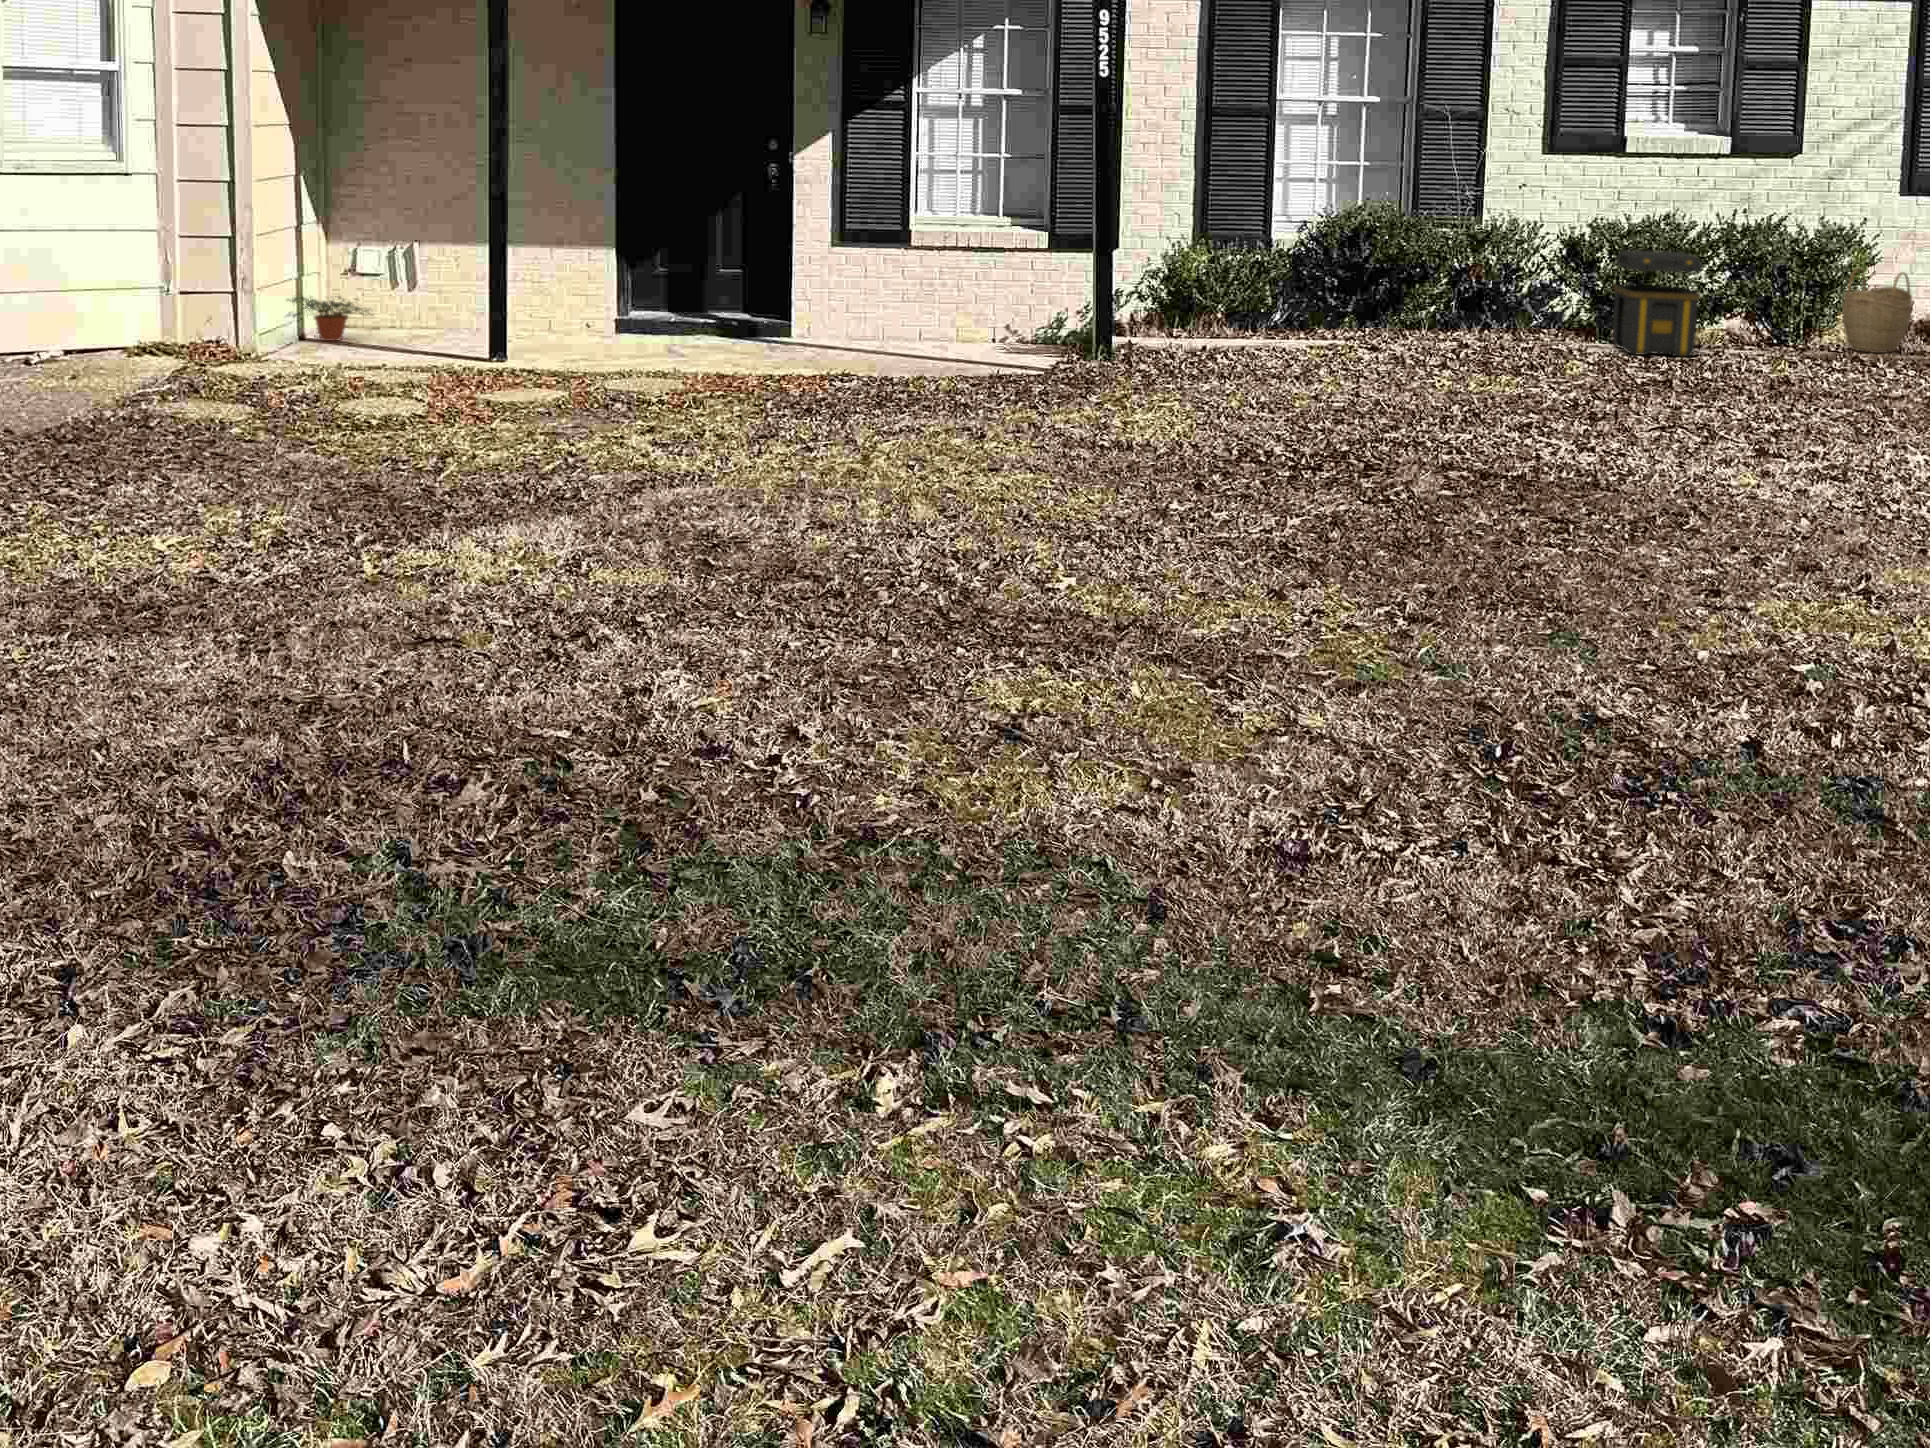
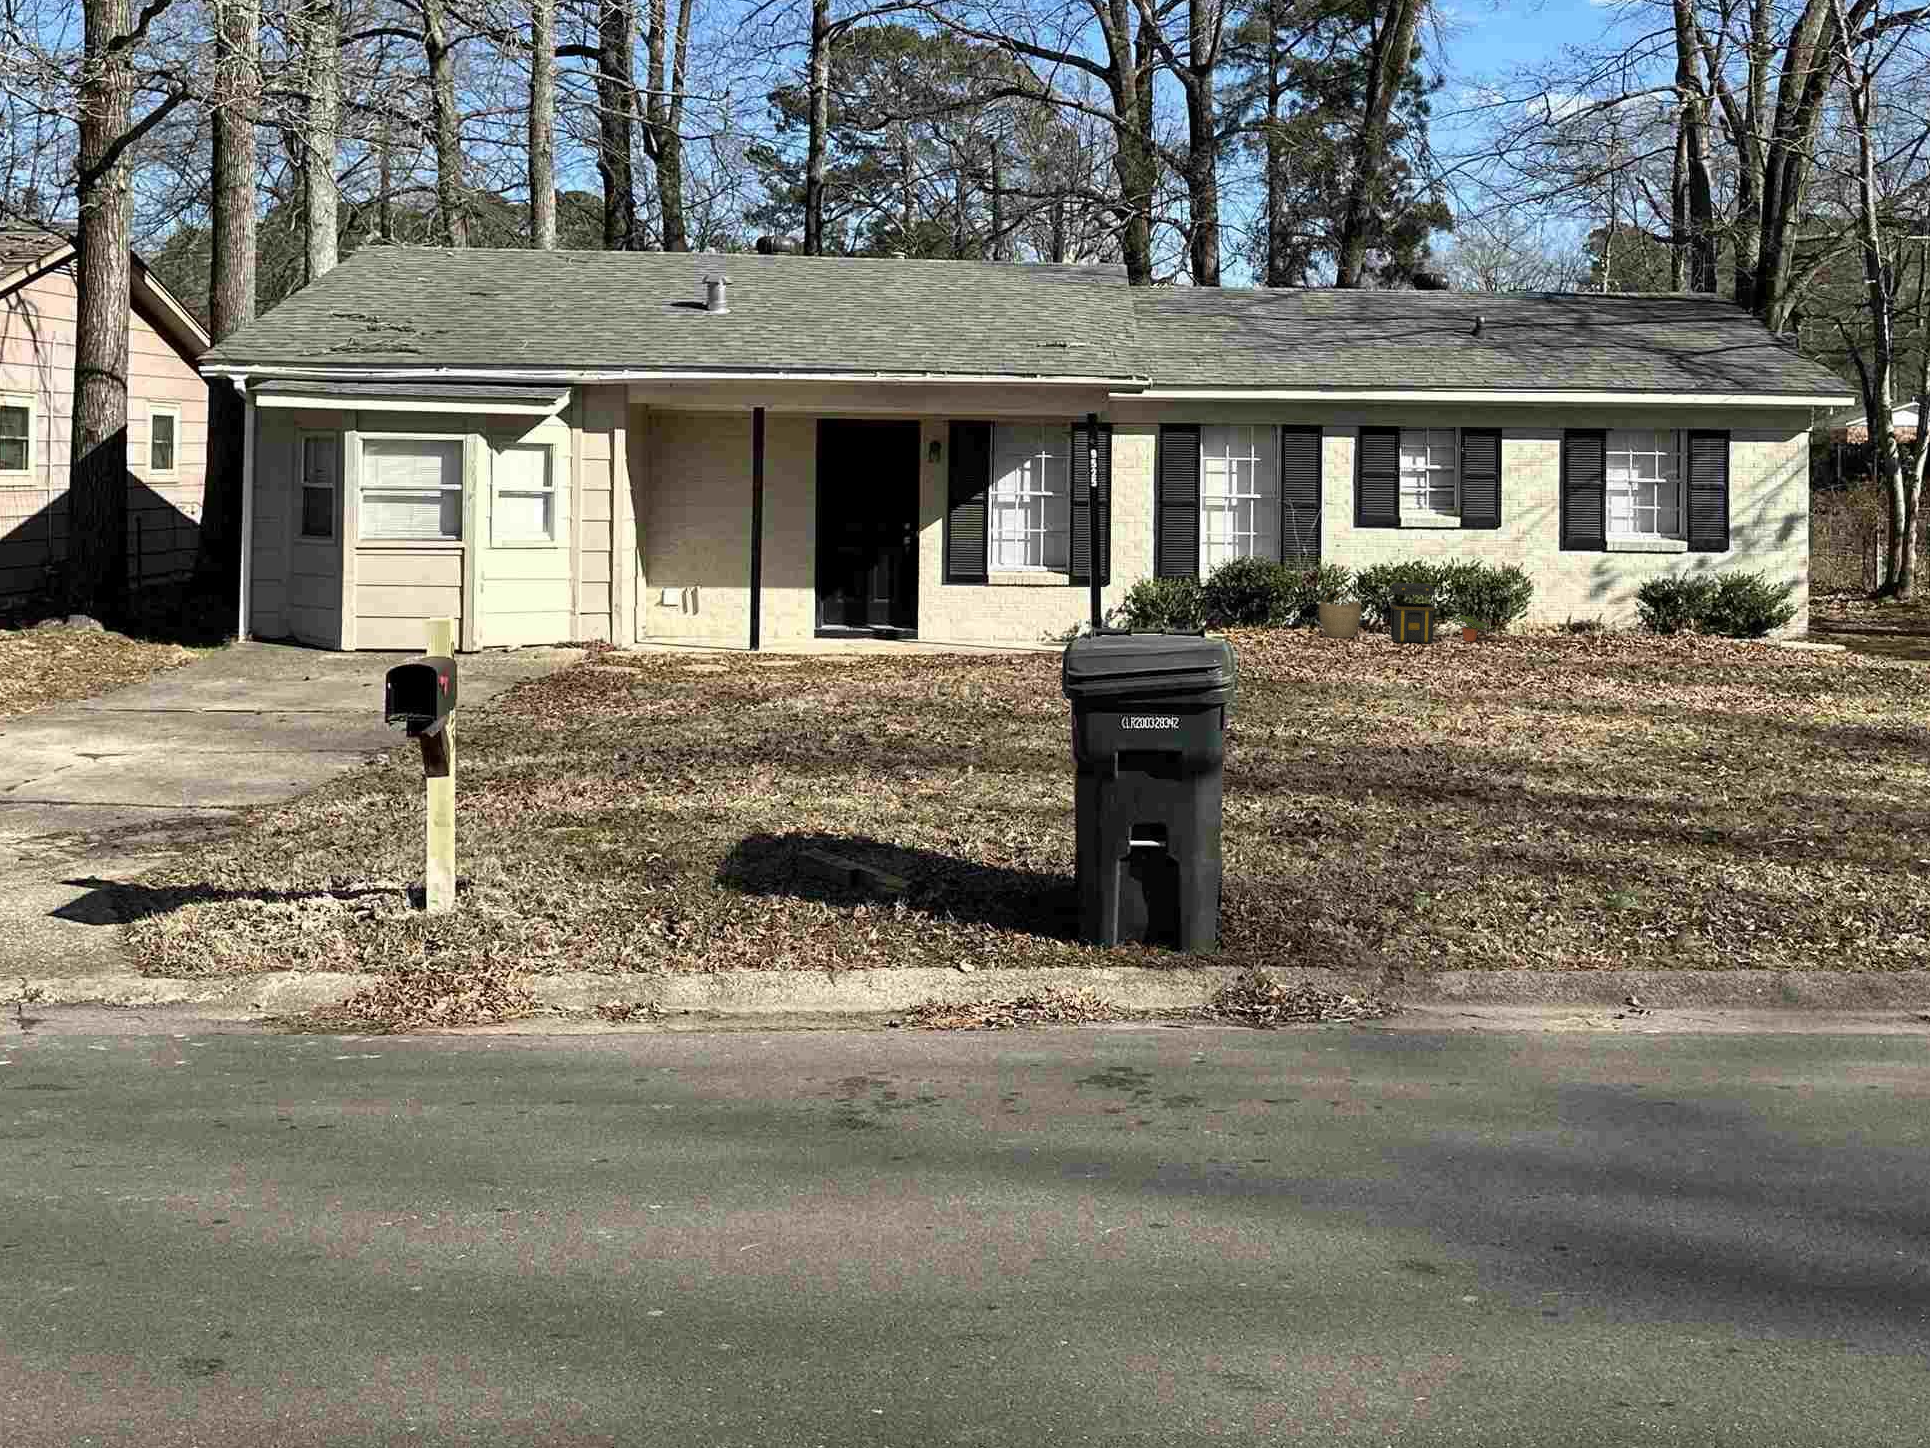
woven basket: present [1842,268,1912,353] -> present [1319,591,1361,638]
potted plant: present [287,296,372,341] -> present [1452,614,1495,641]

